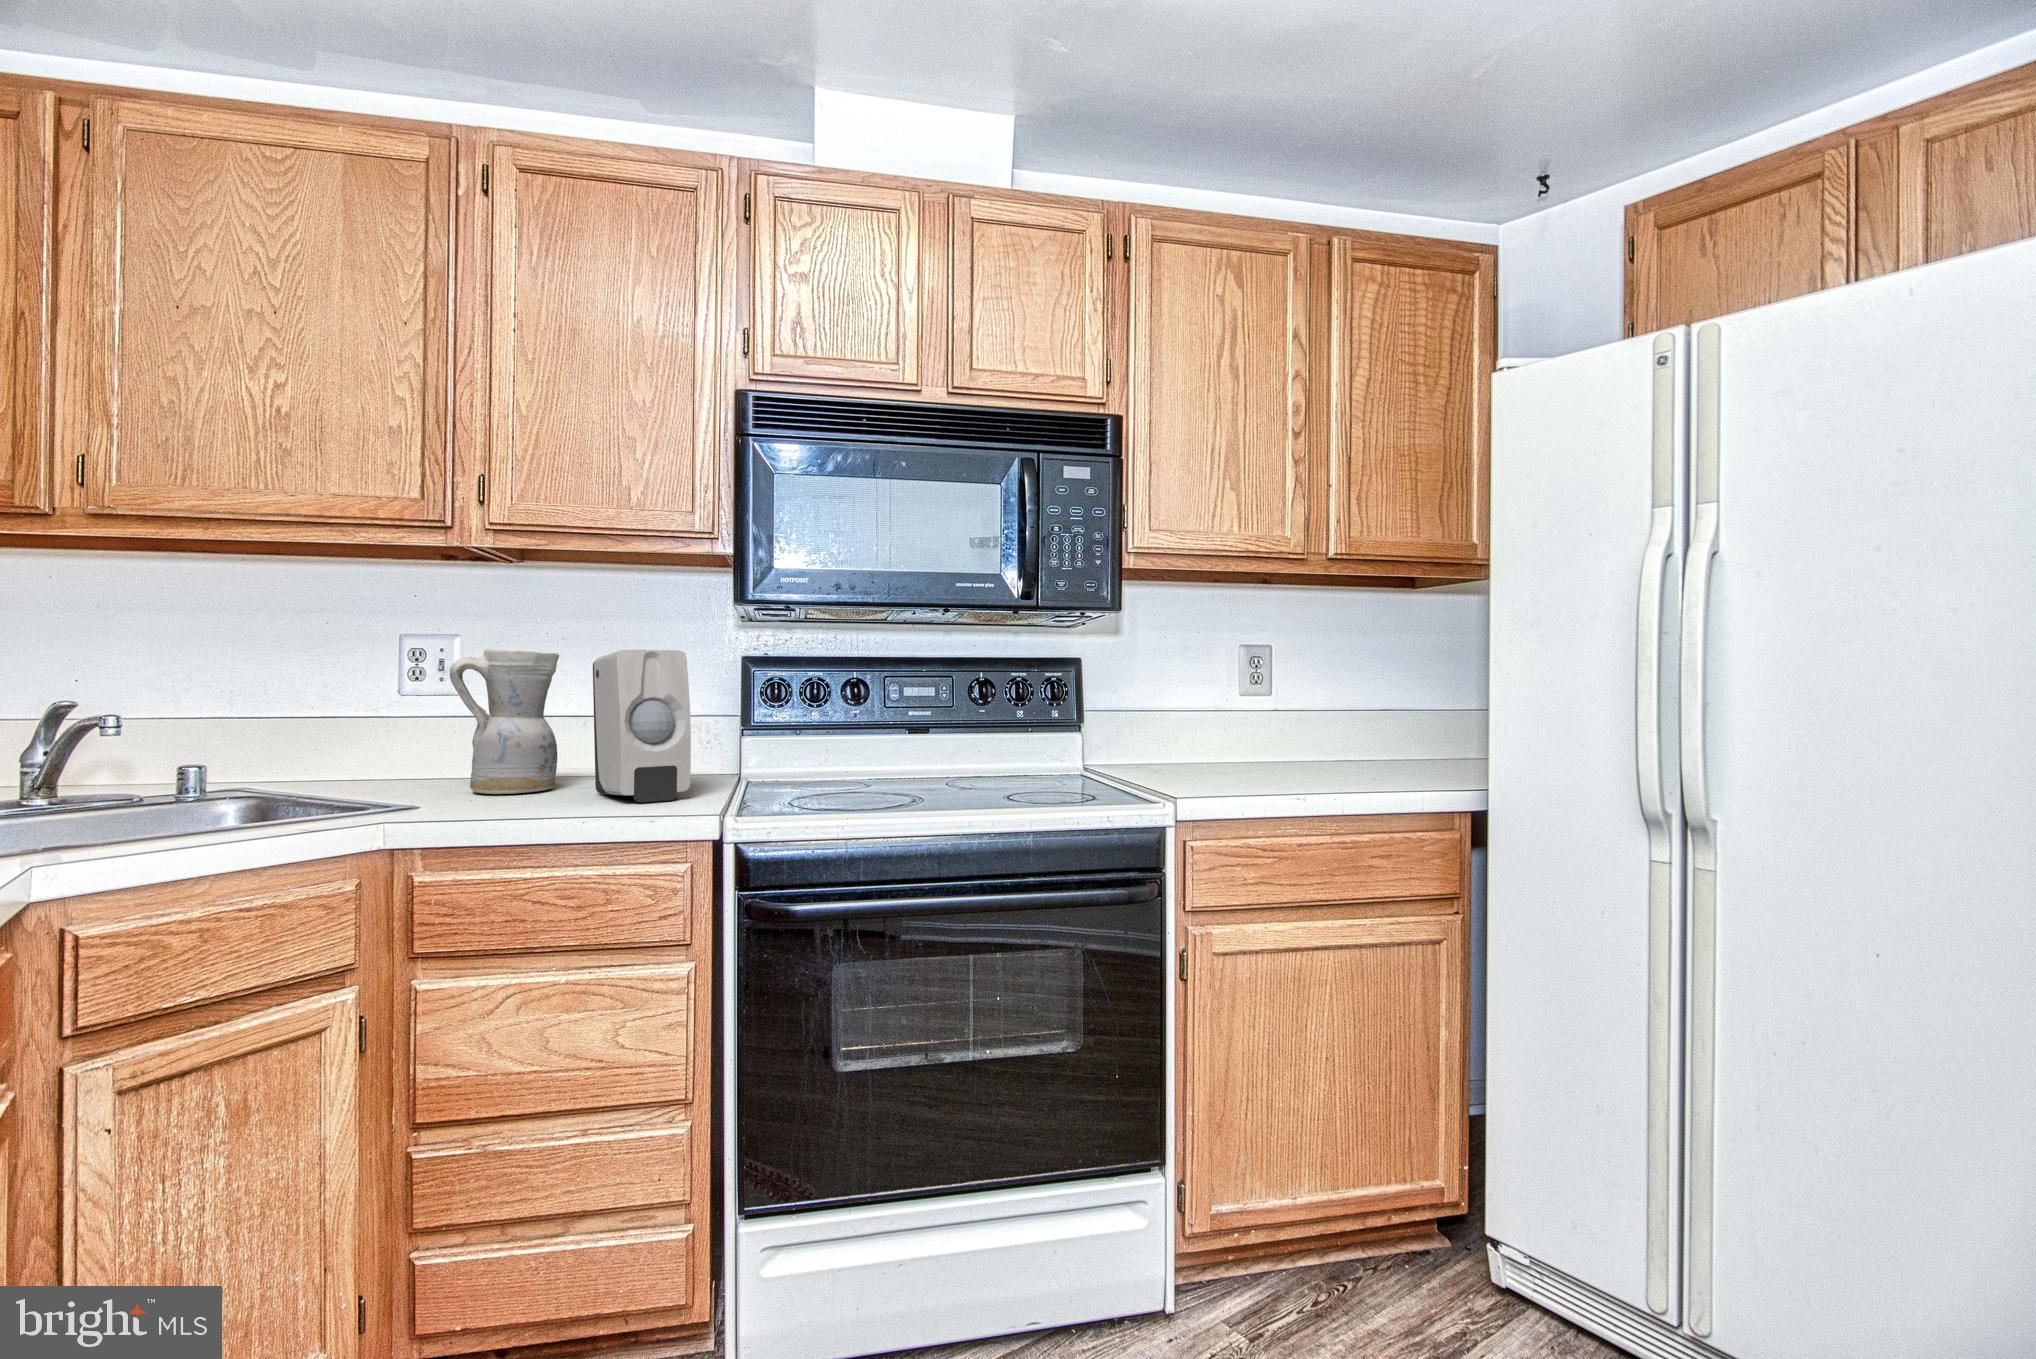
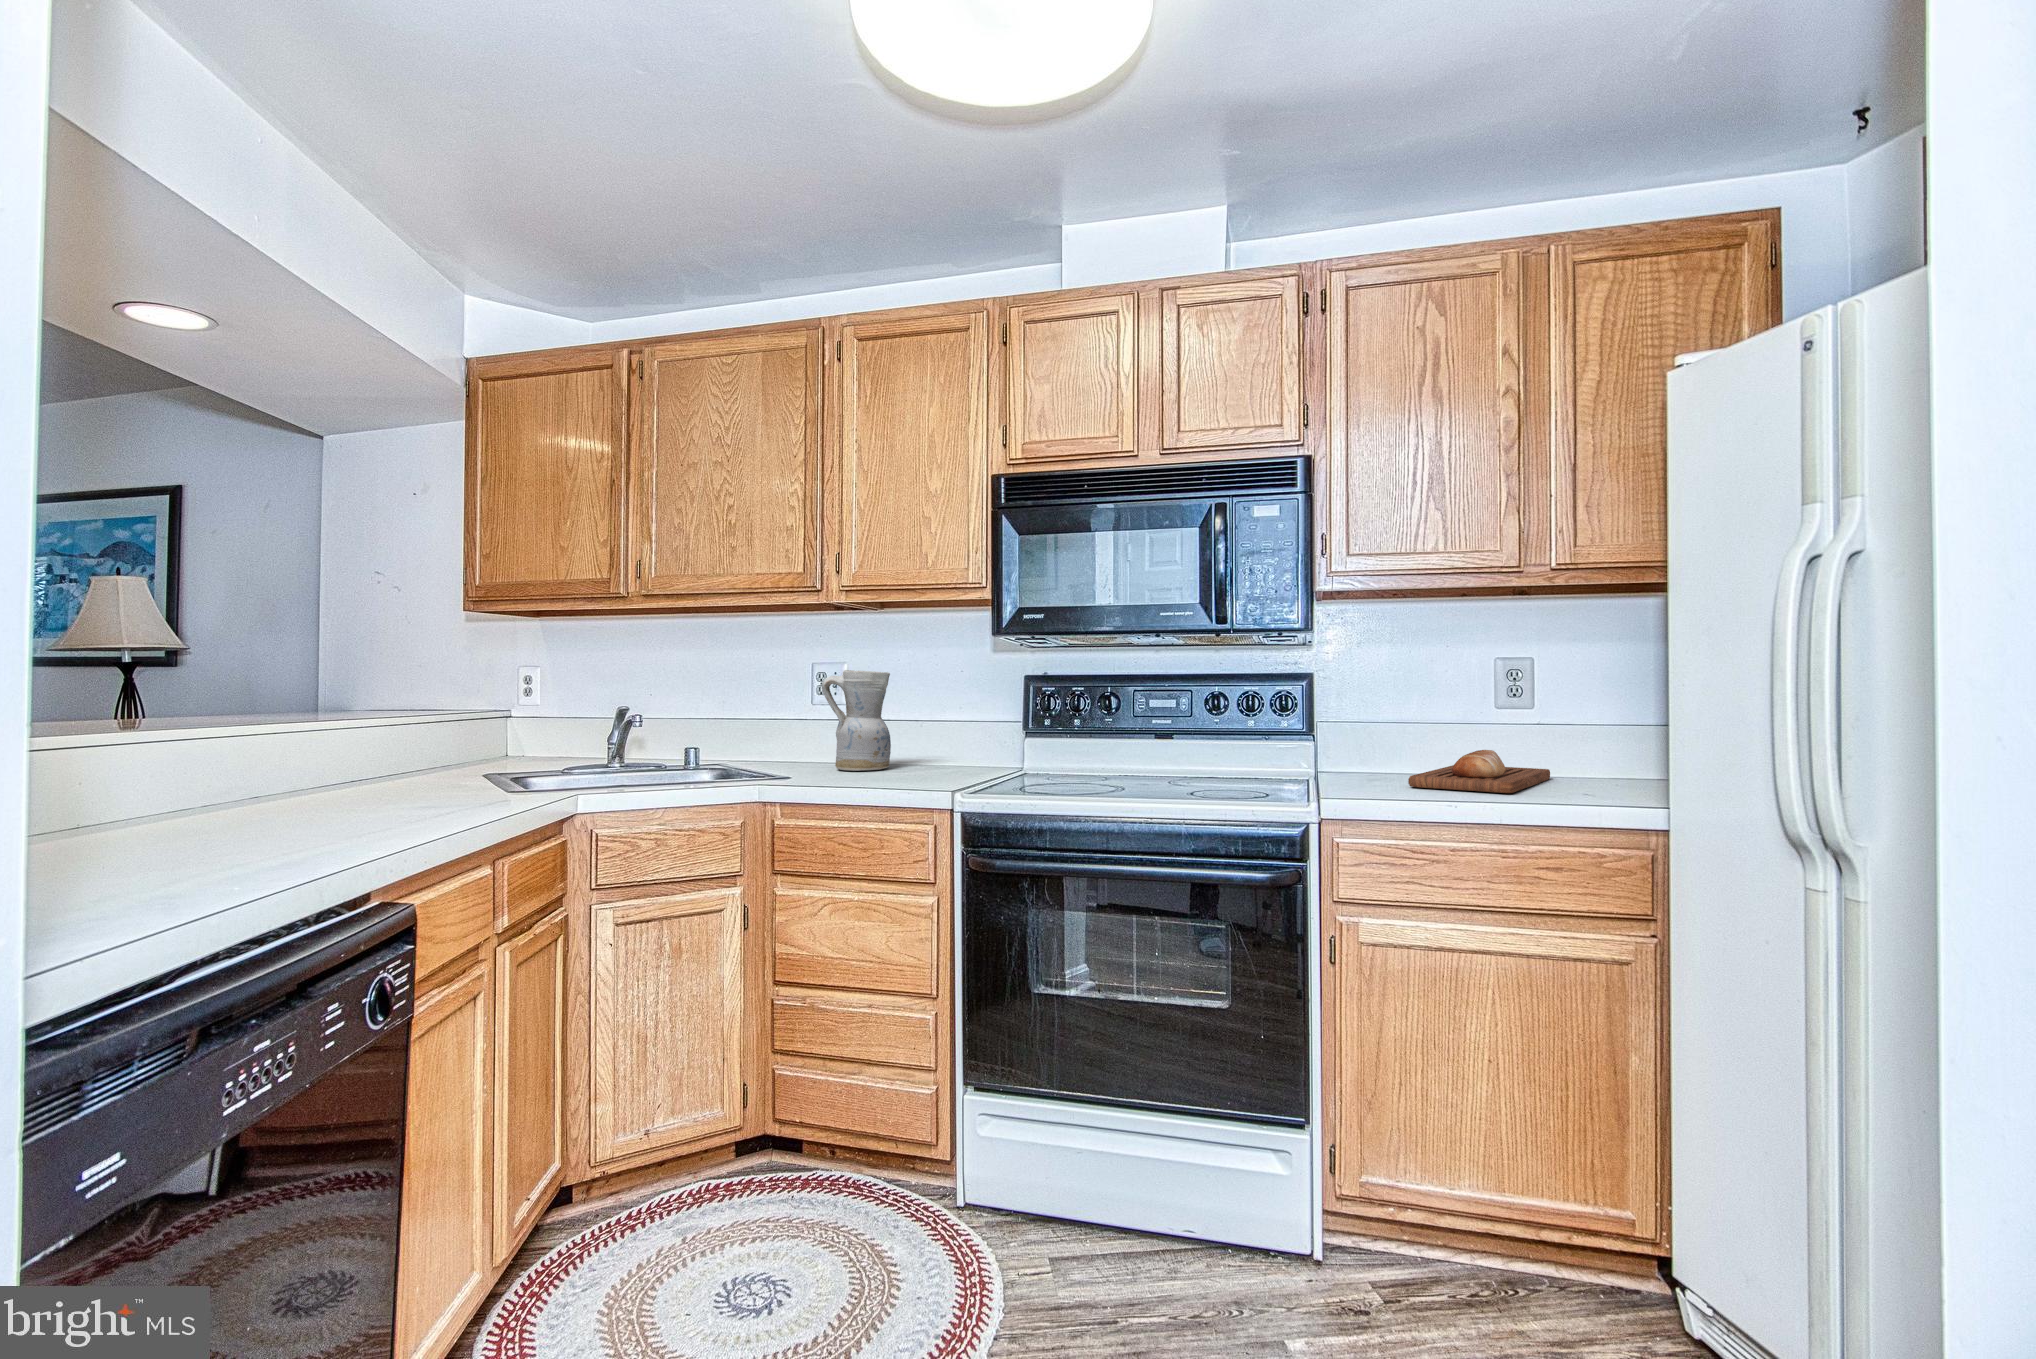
soap dispenser: present [593,650,691,802] -> none [904,670,956,780]
bread loaf: none [1207,739,1315,782] -> present [1408,750,1550,793]

